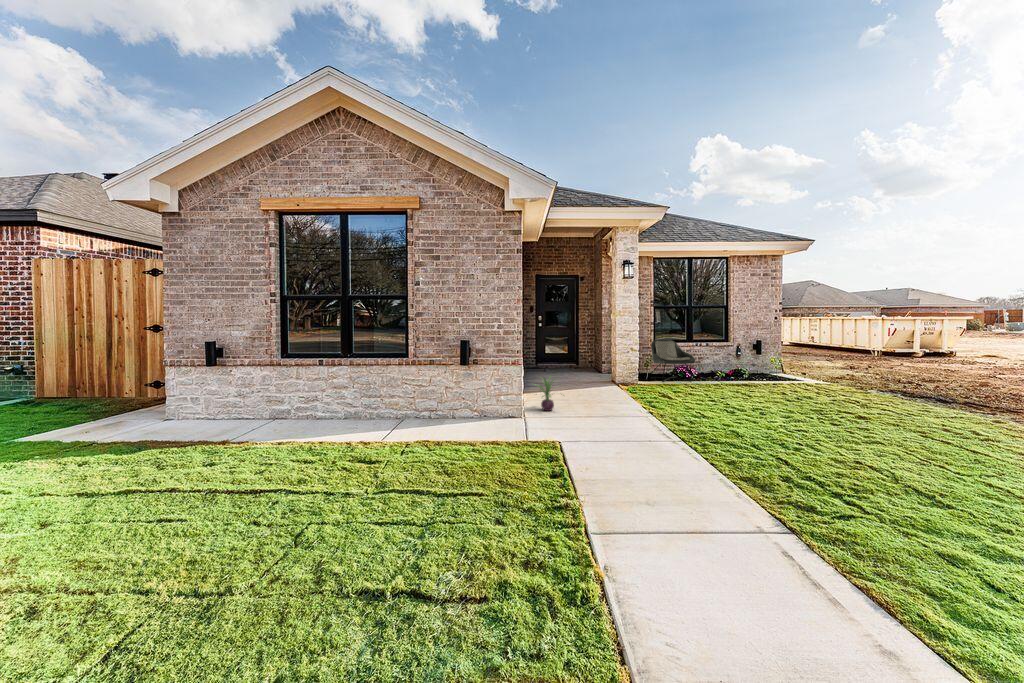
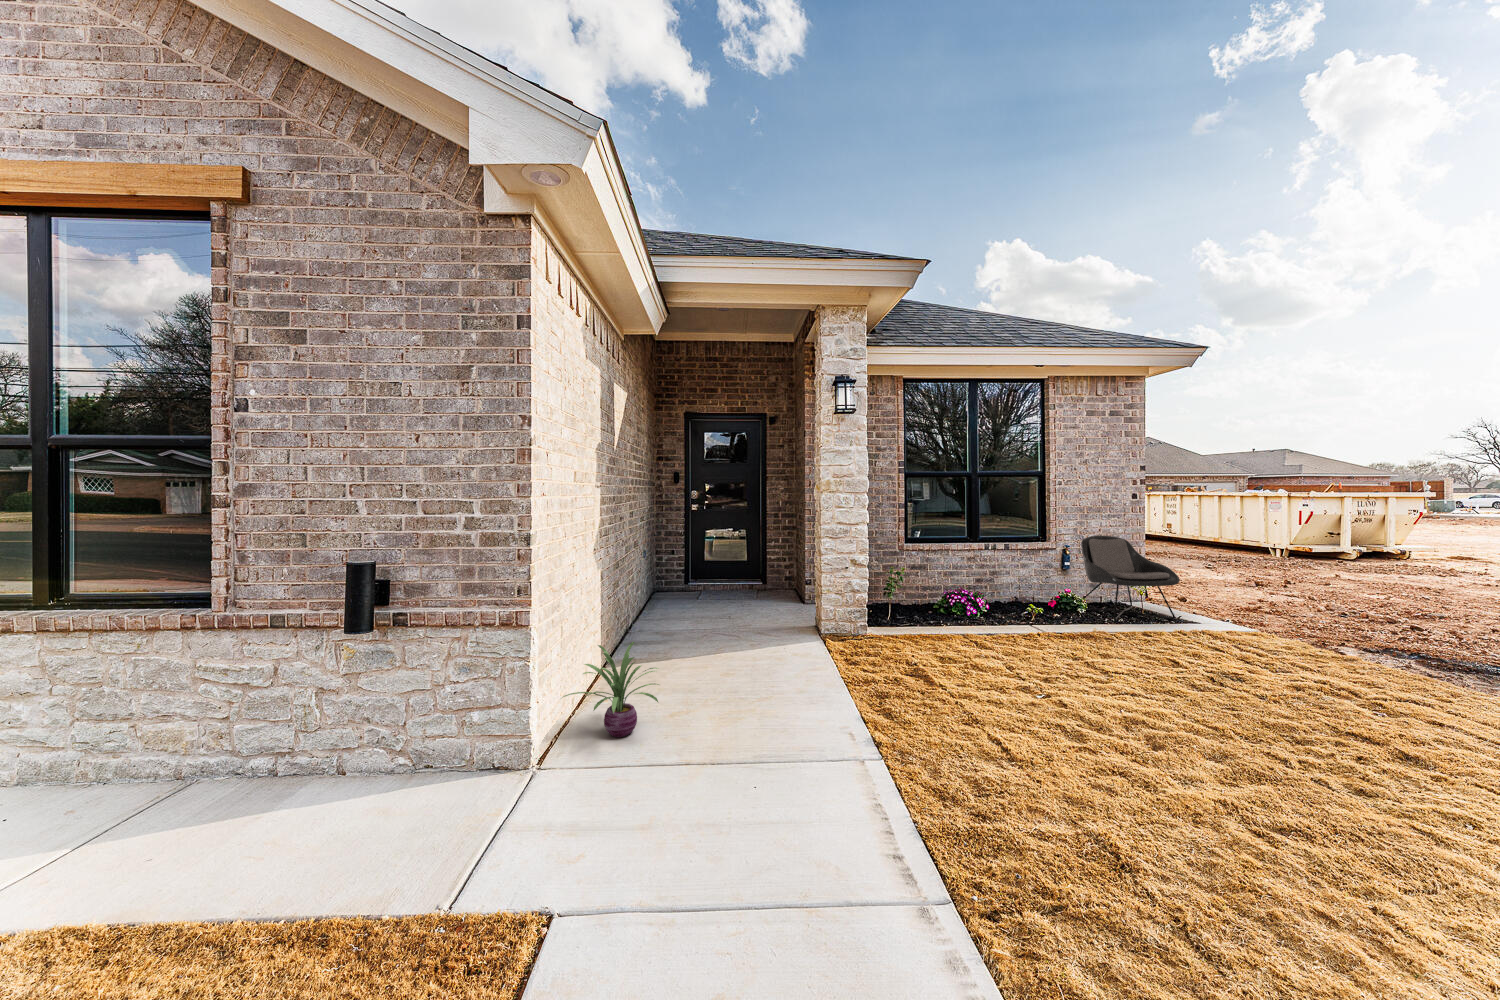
lounge chair: present [649,339,695,382] -> present [1081,535,1180,621]

